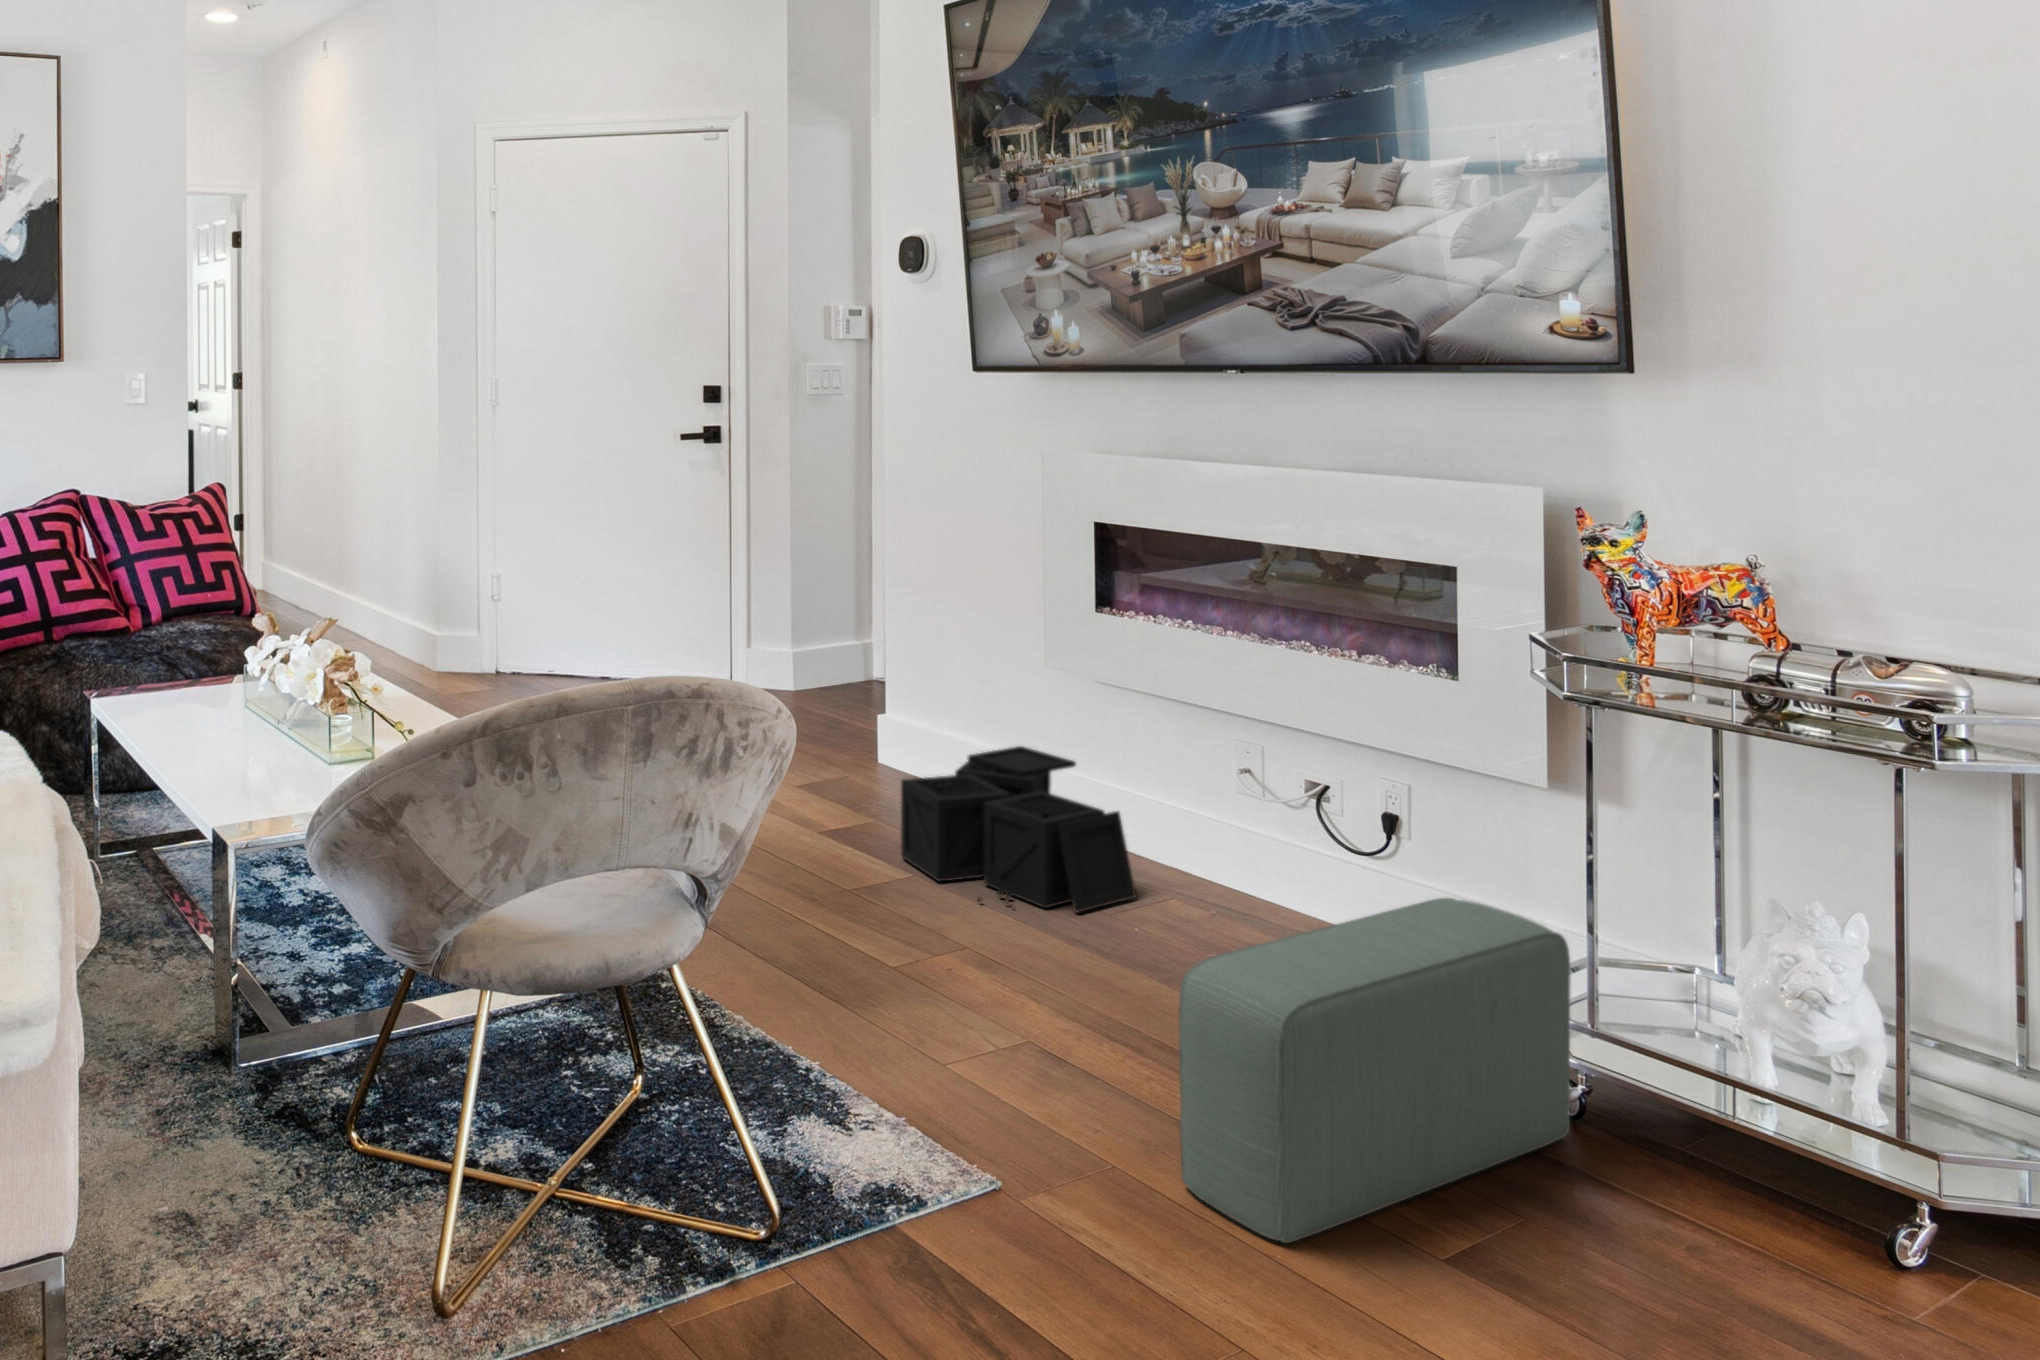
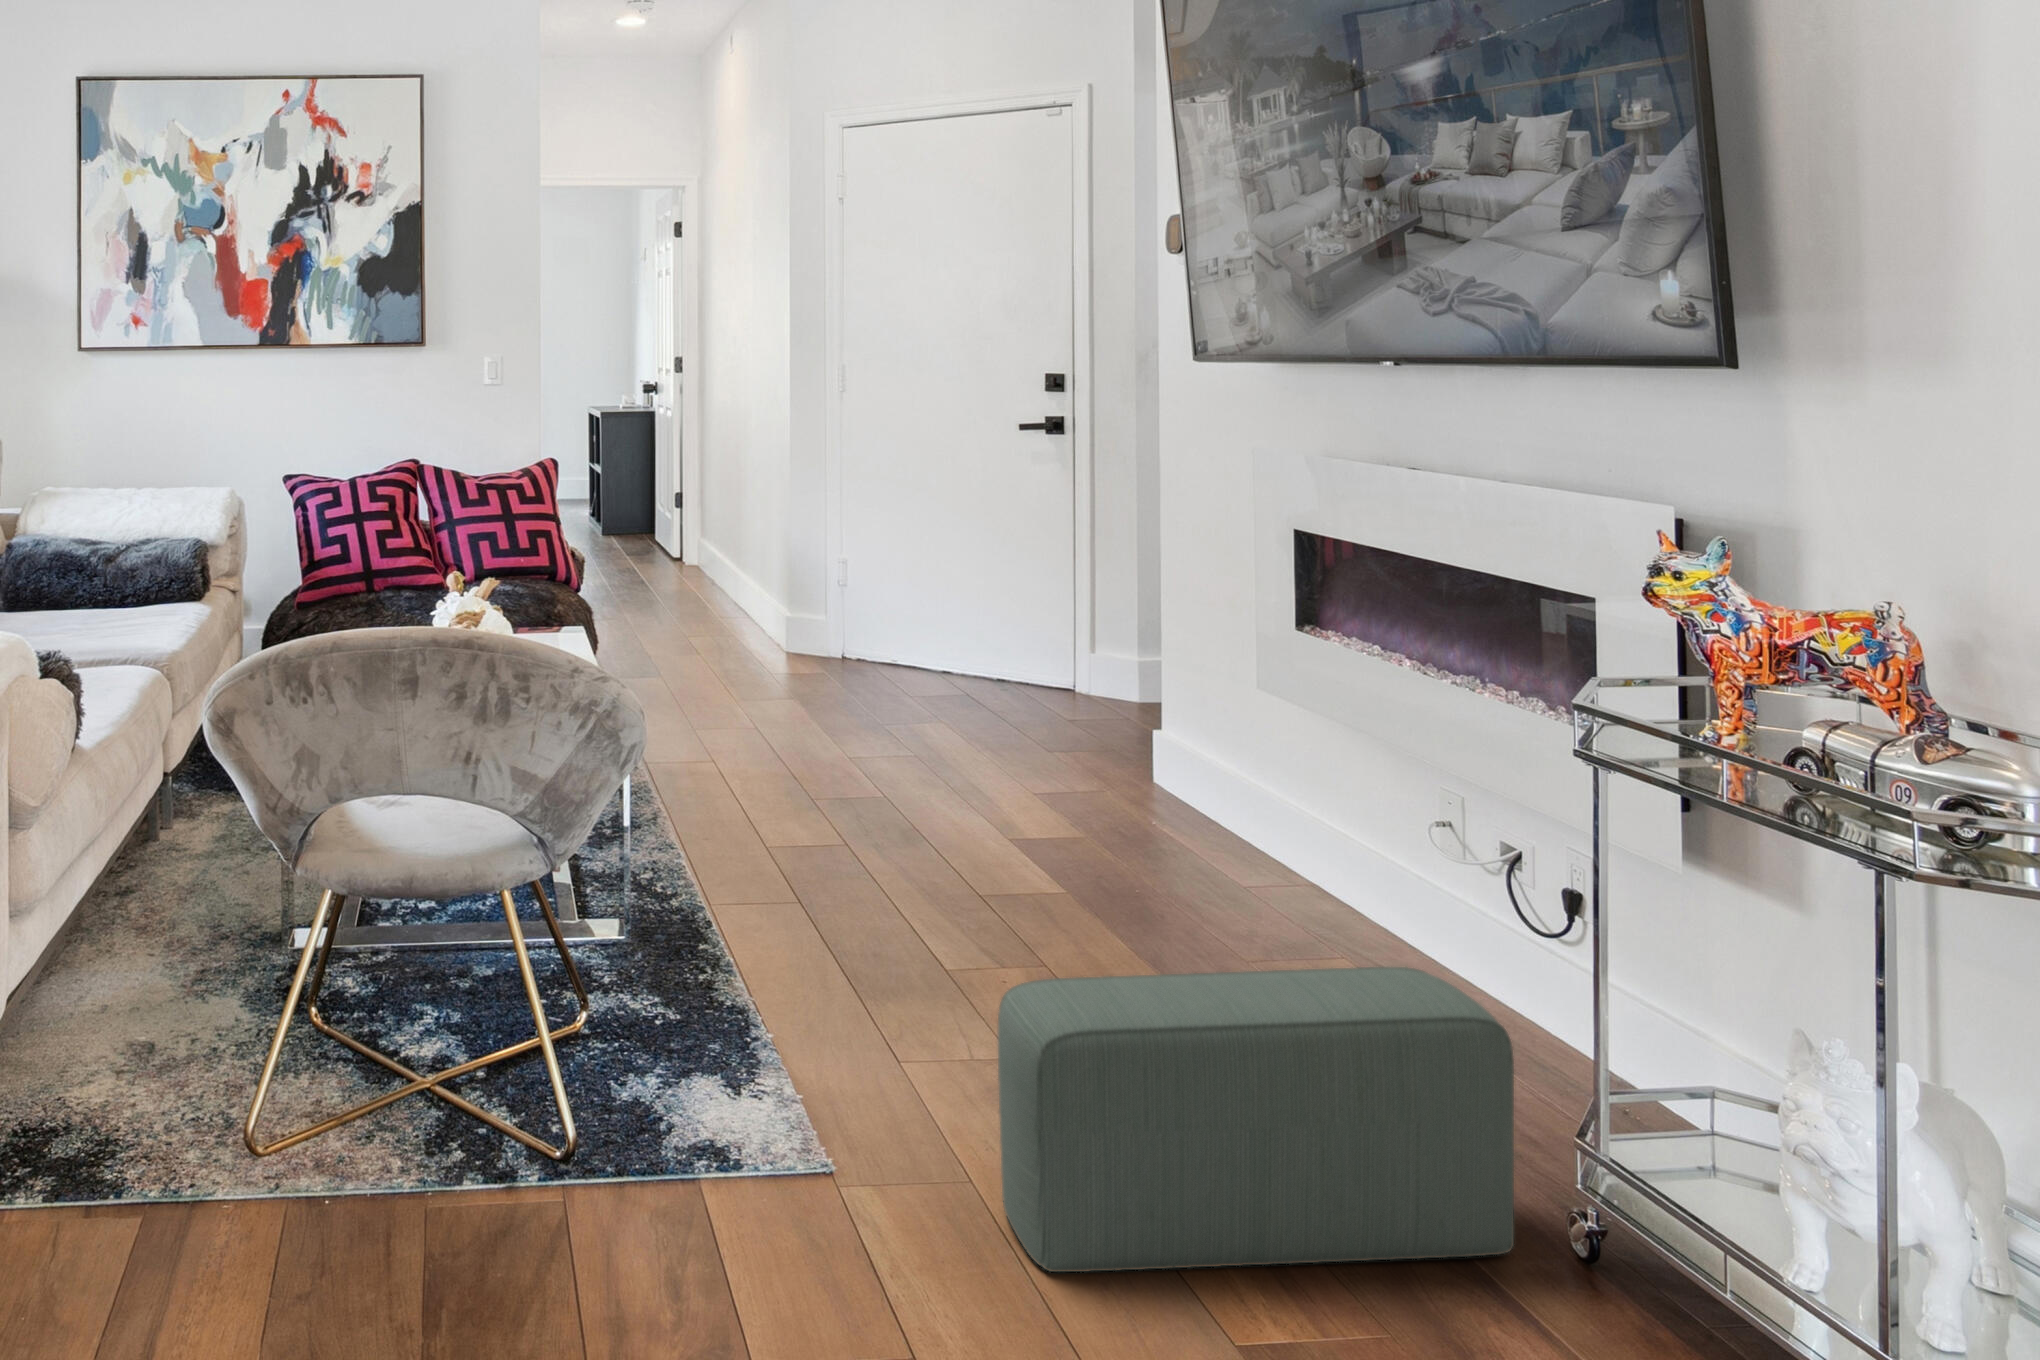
storage bin: present [901,746,1136,912] -> none [1074,773,1296,952]

